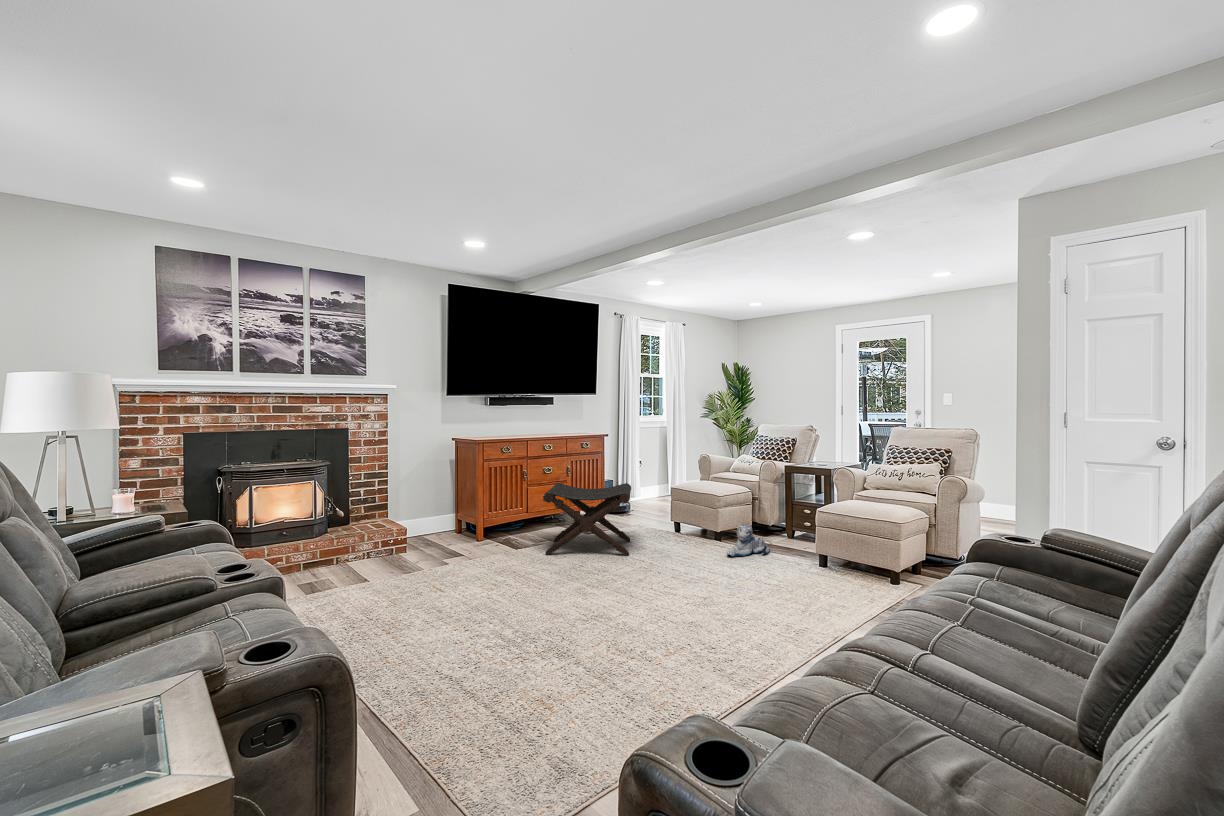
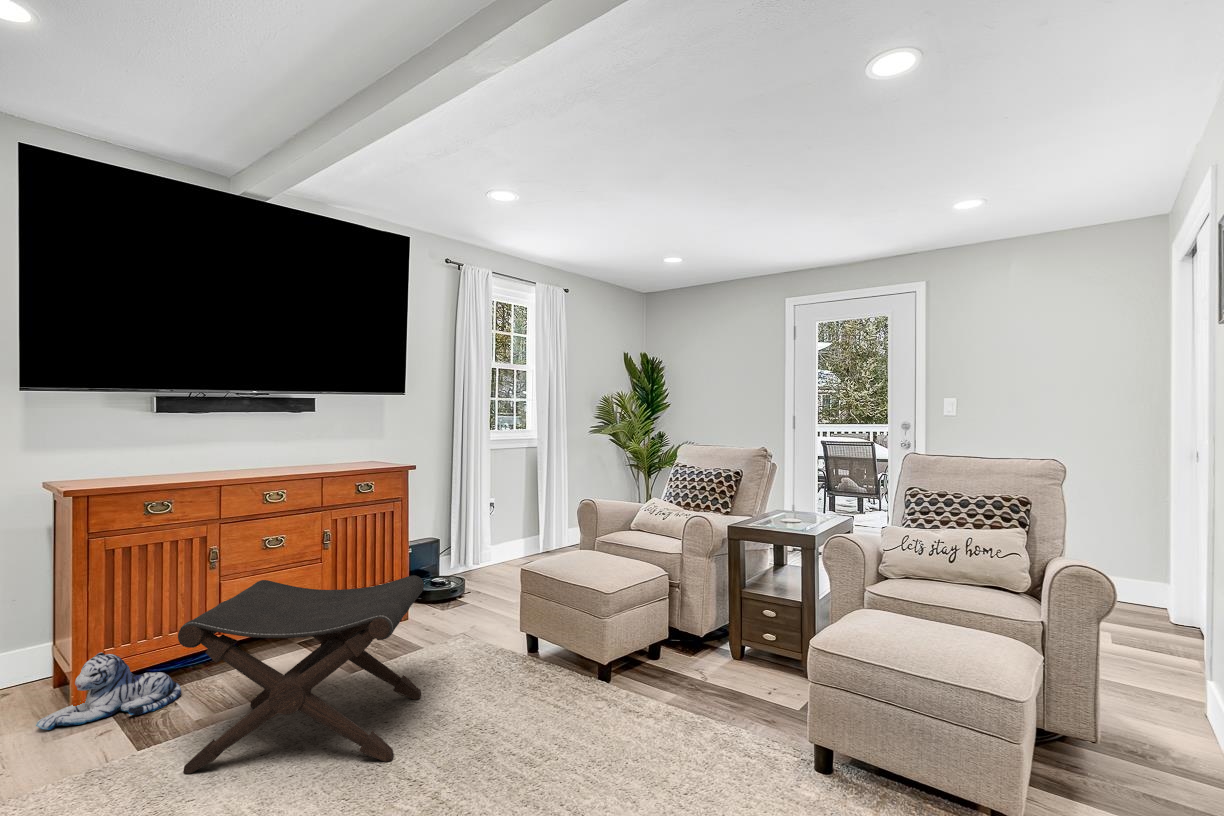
plush toy: present [727,523,770,557] -> present [36,652,181,730]

